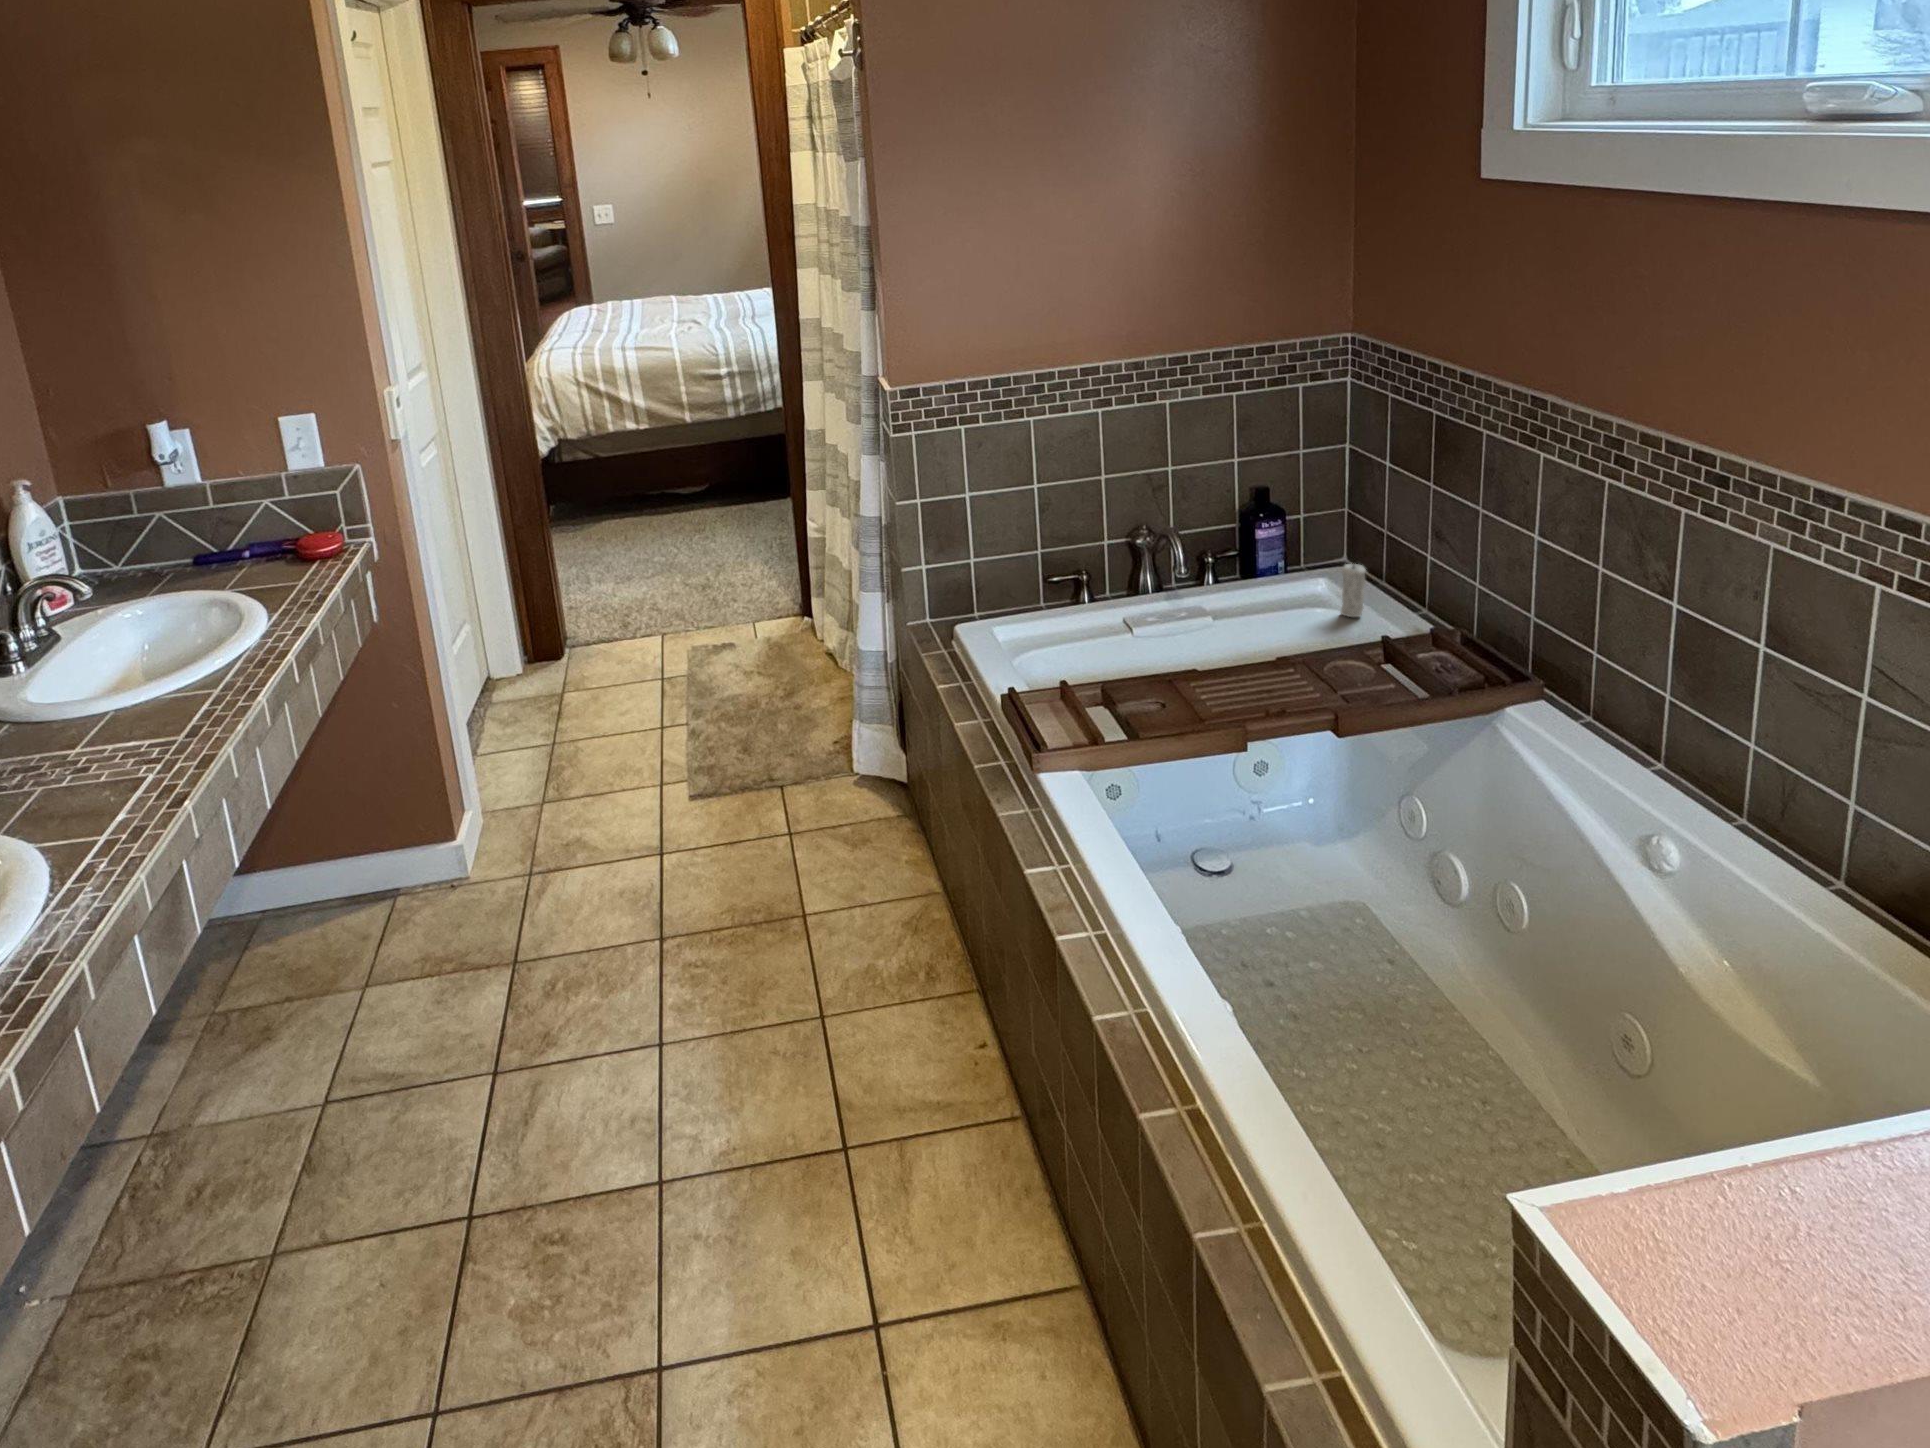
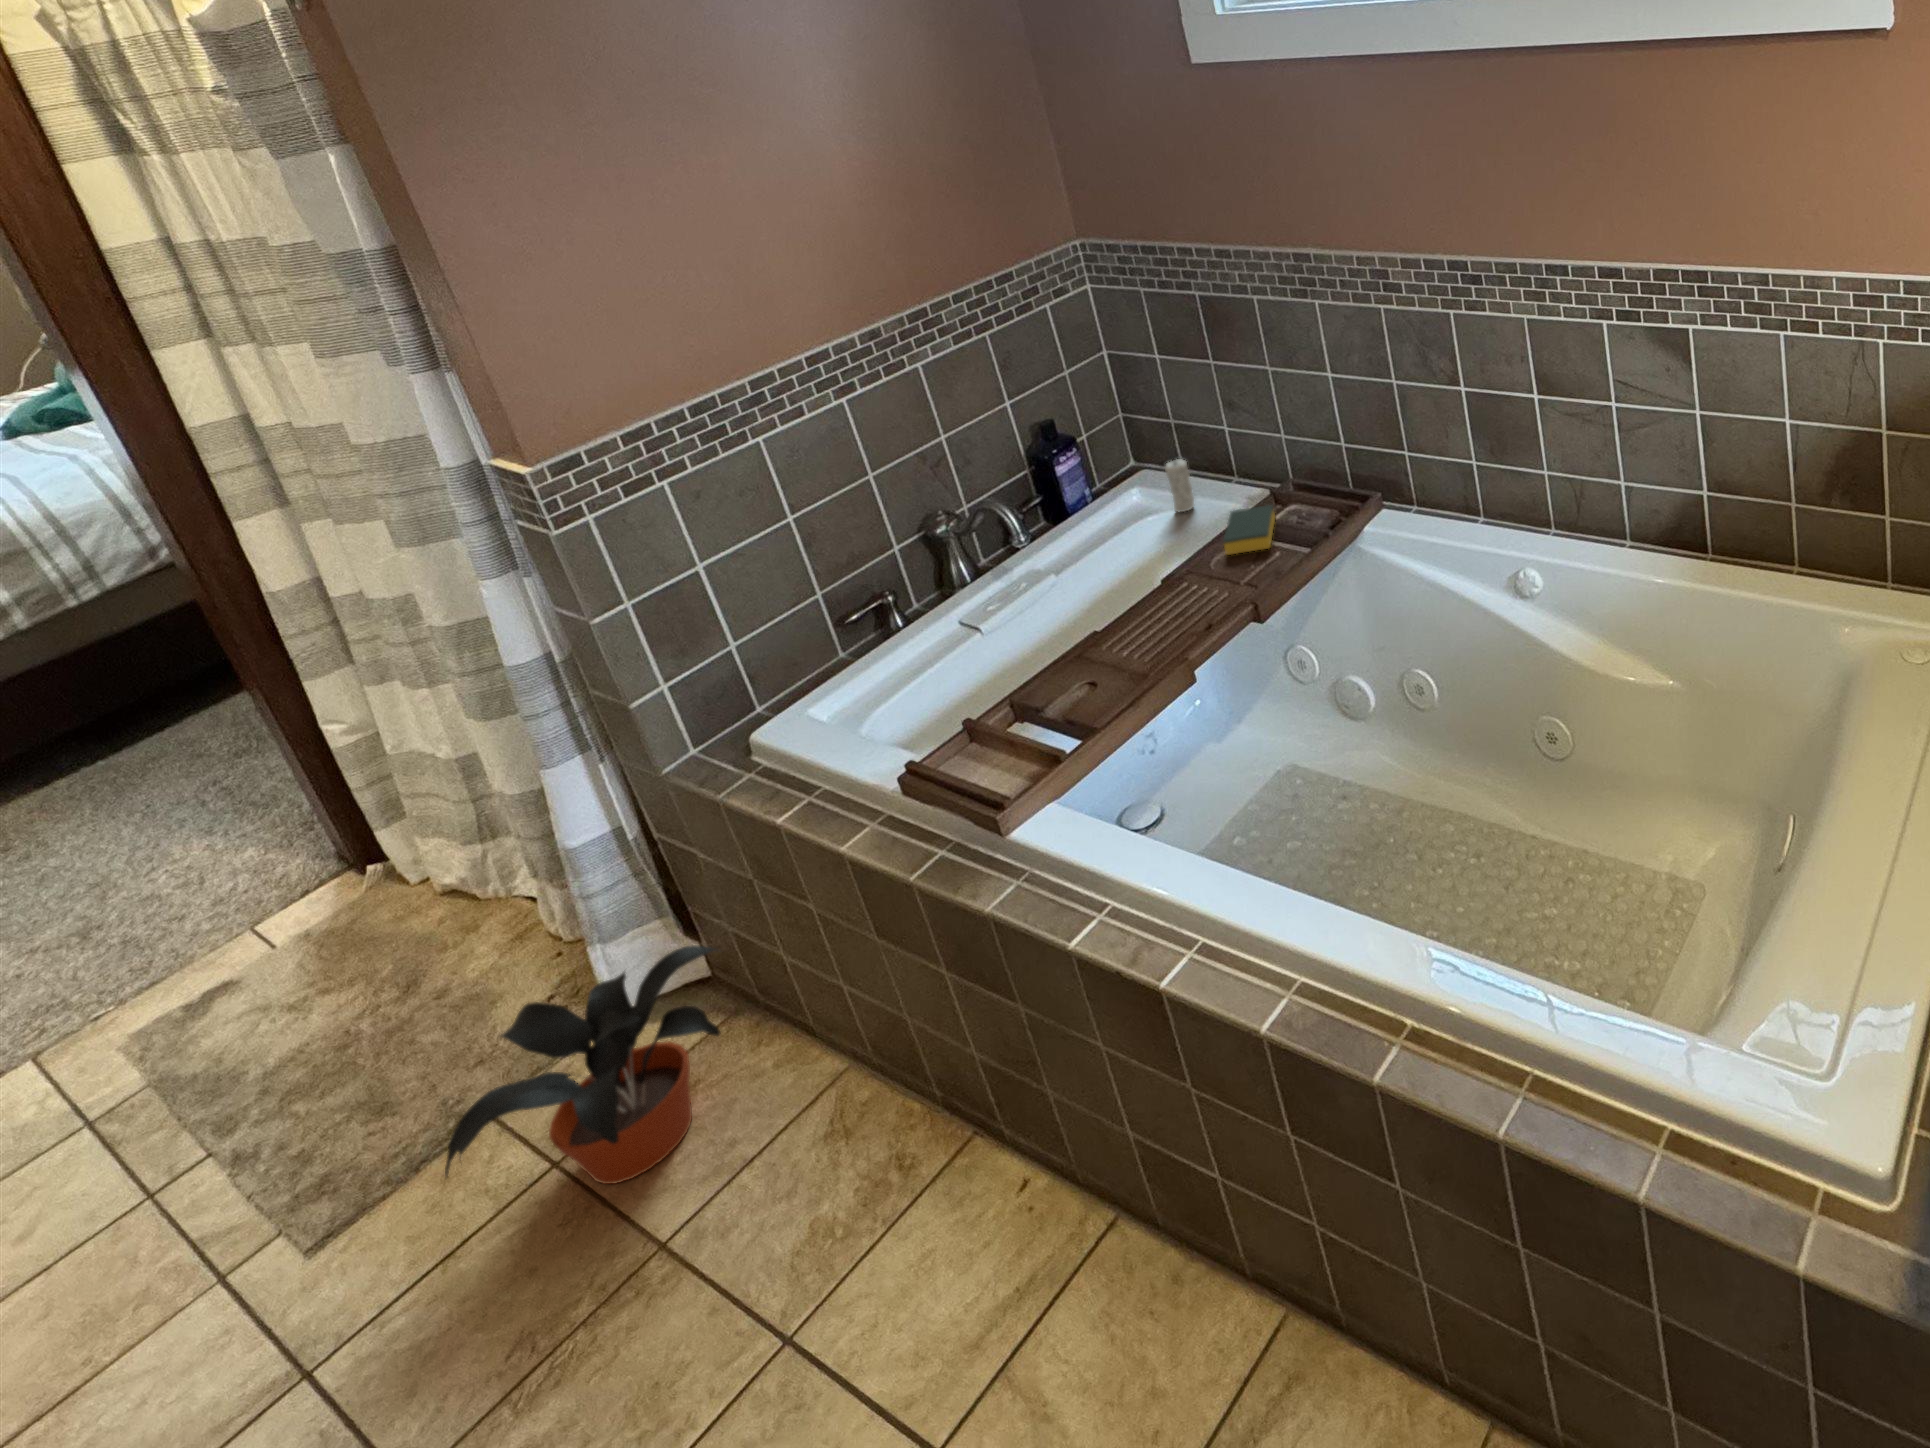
sponge: none [1352,633,1428,682] -> present [1223,505,1275,555]
potted plant: none [735,729,902,872] -> present [445,945,720,1184]

